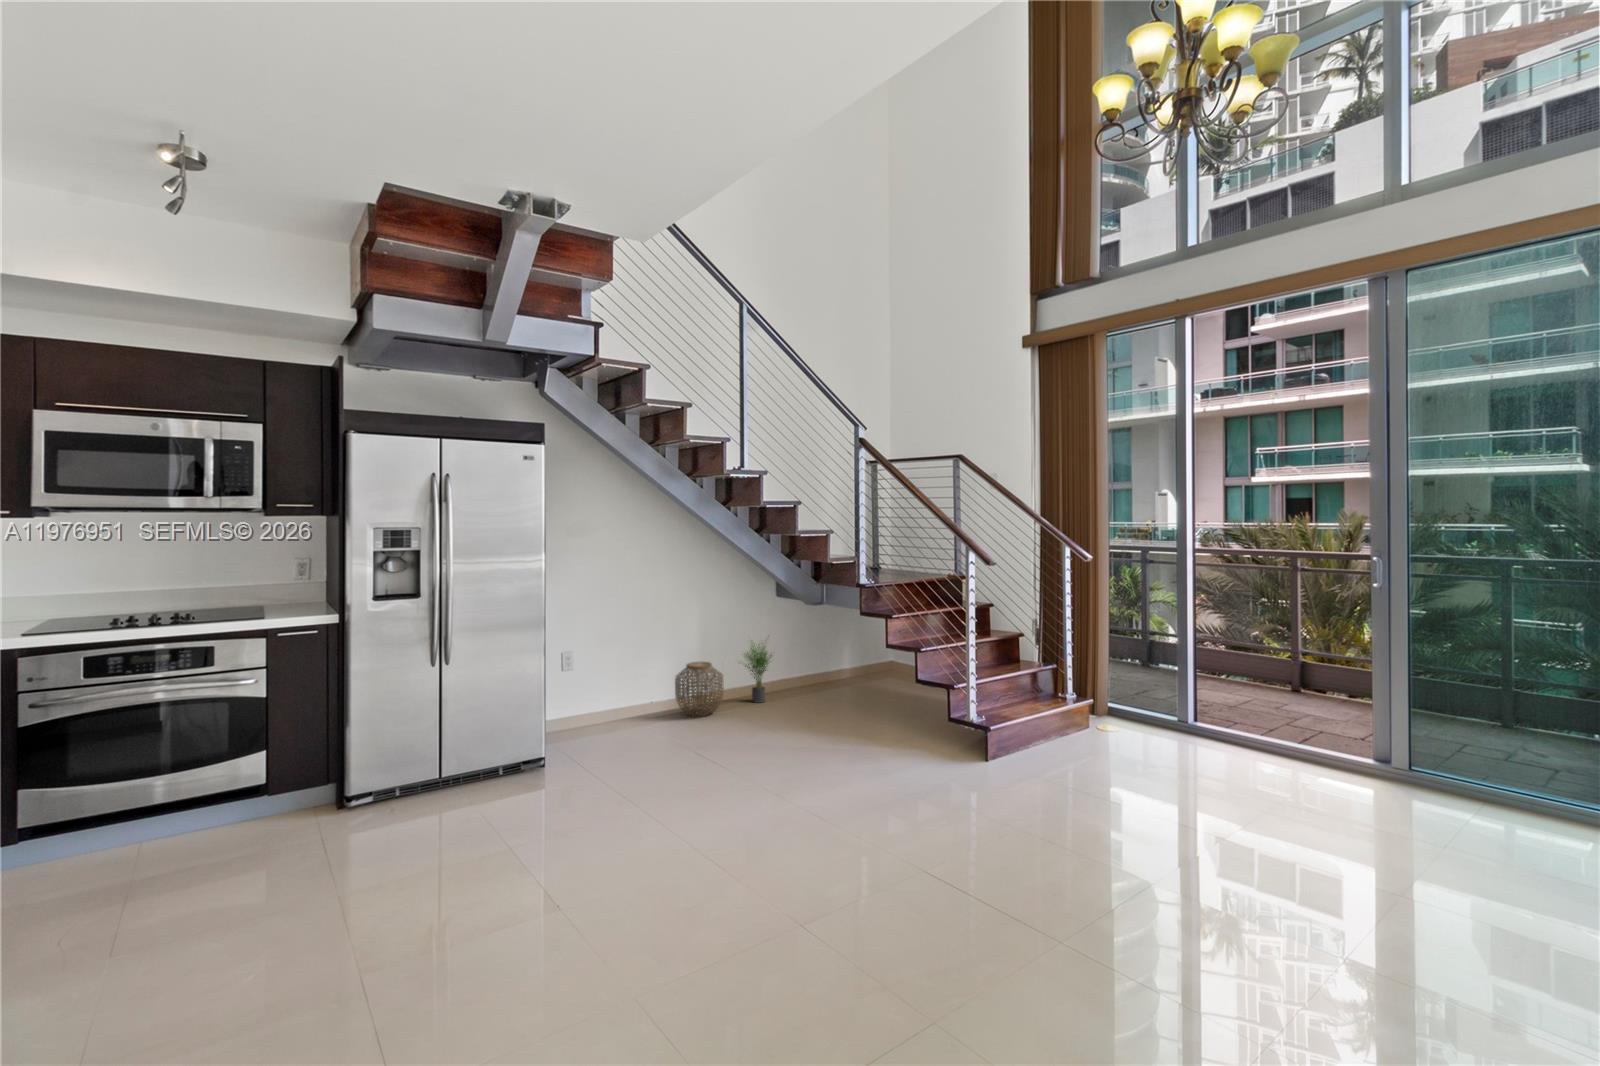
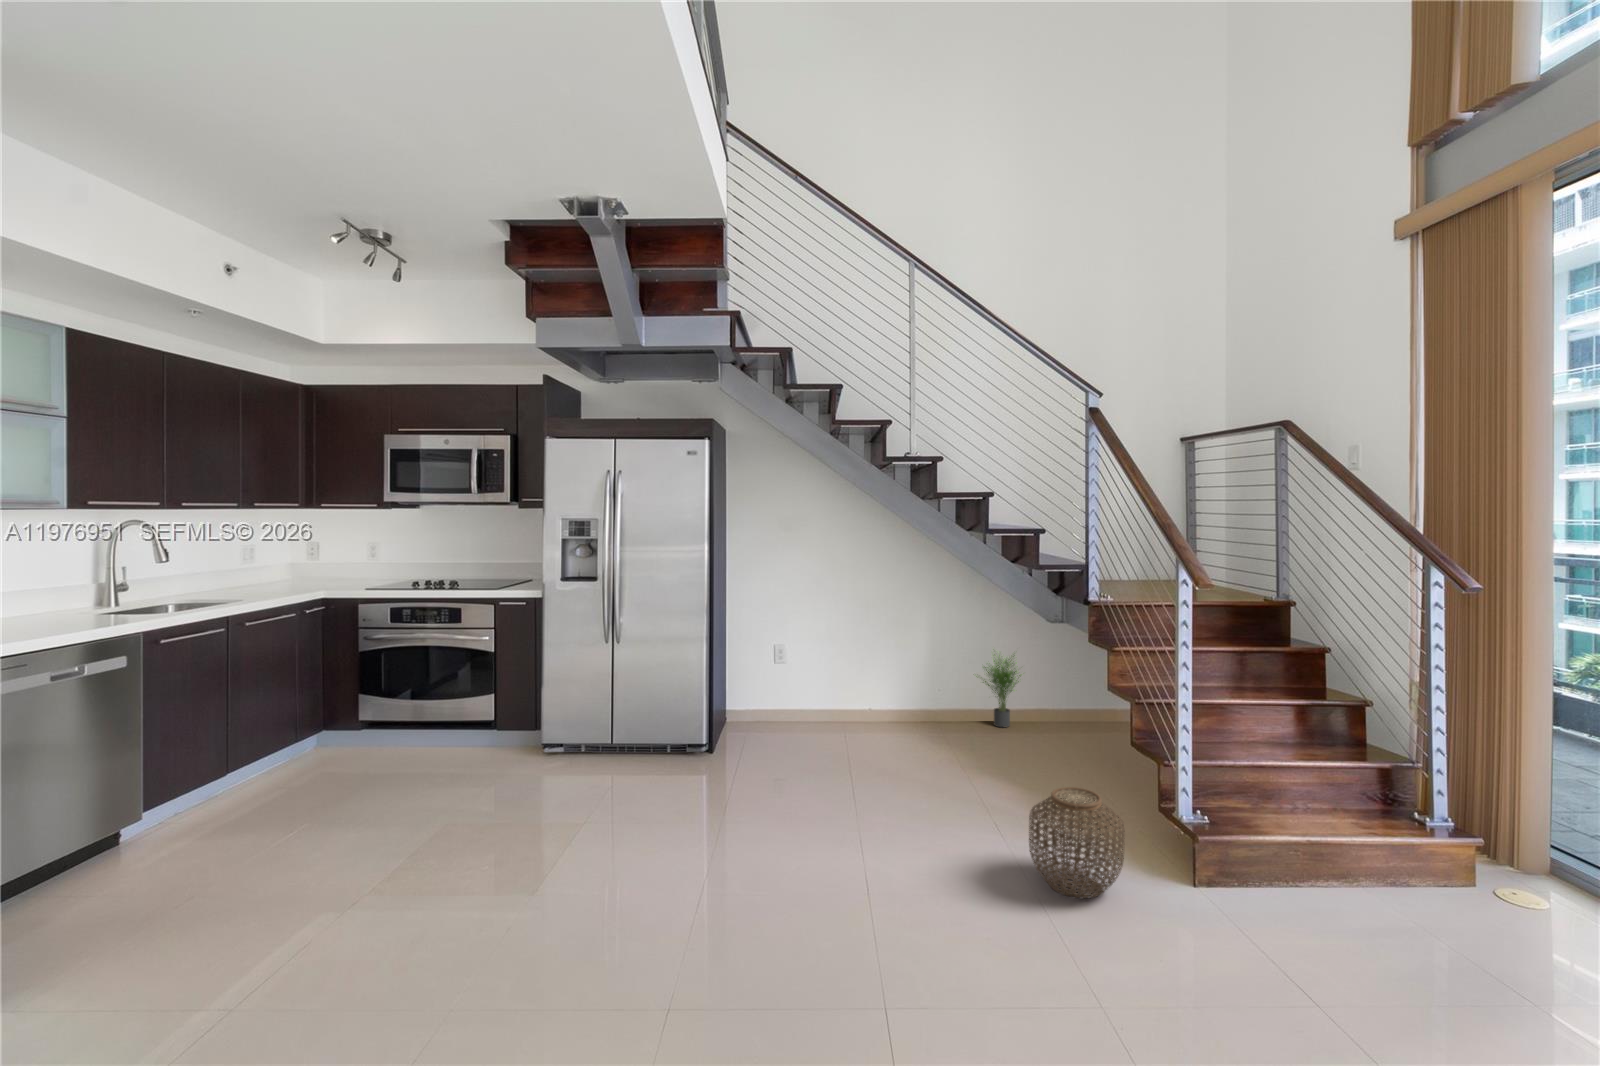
woven basket: present [675,662,723,717] -> present [1029,787,1124,898]

